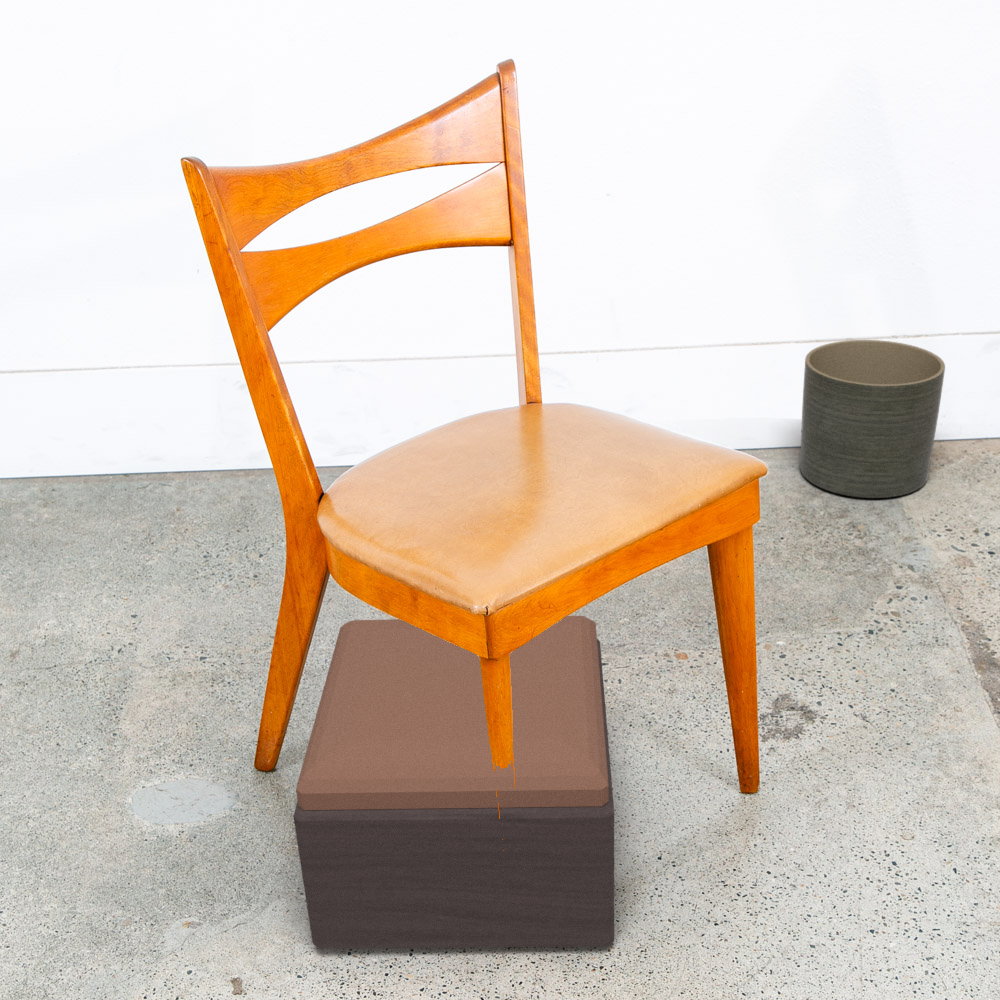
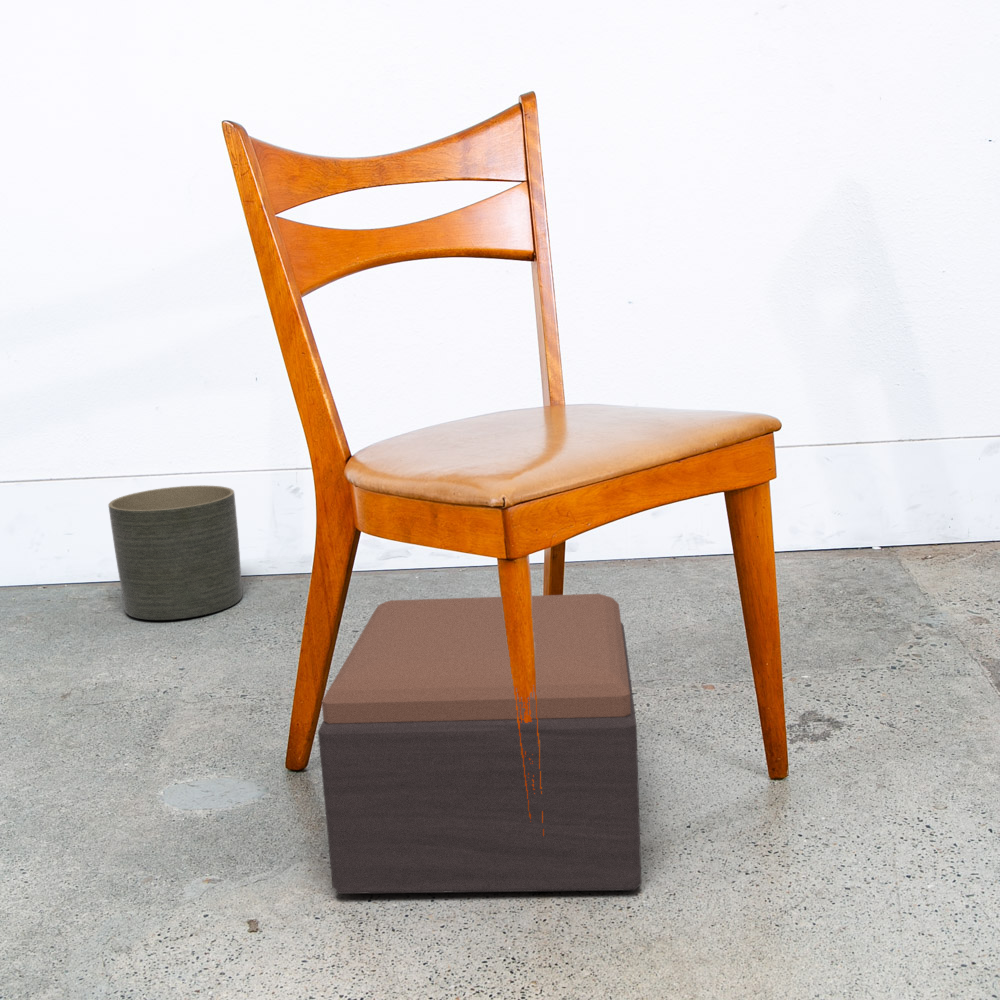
planter: present [800,340,945,498] -> present [109,485,242,620]

